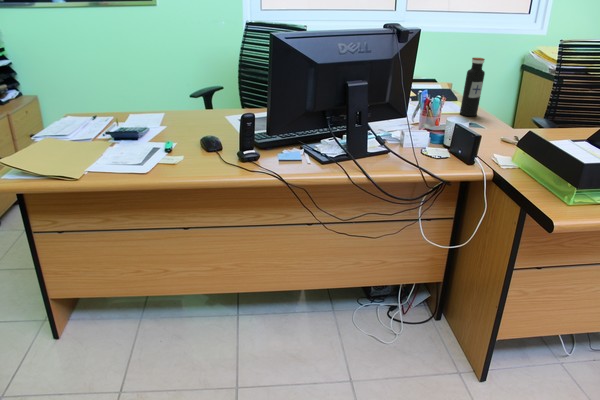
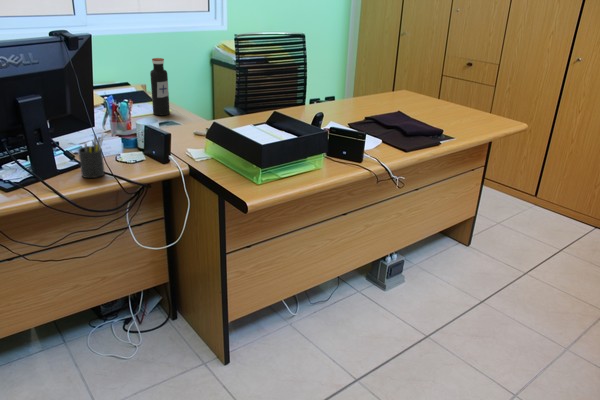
pen holder: none [389,124,419,166] -> present [79,134,105,178]

